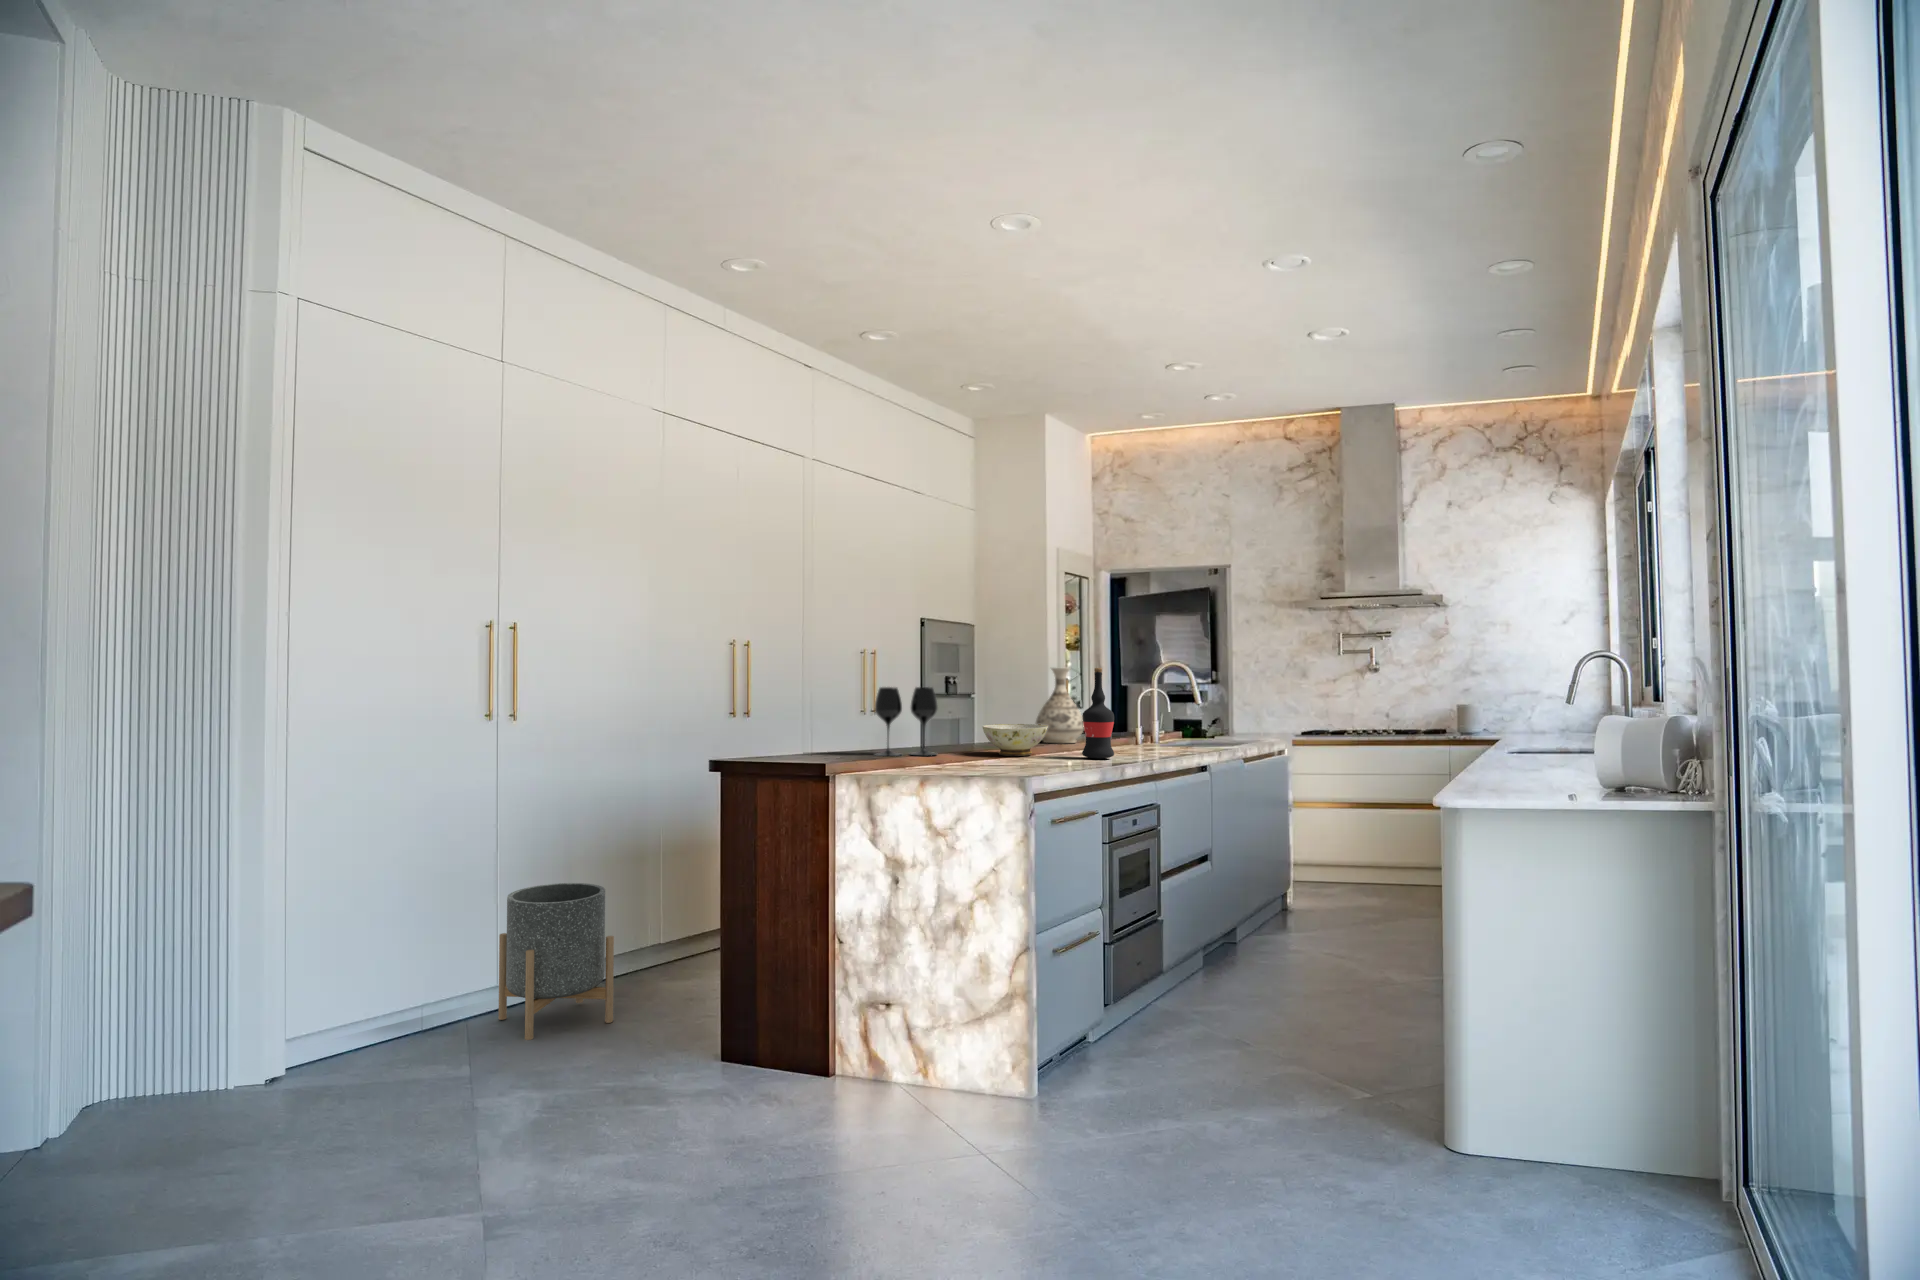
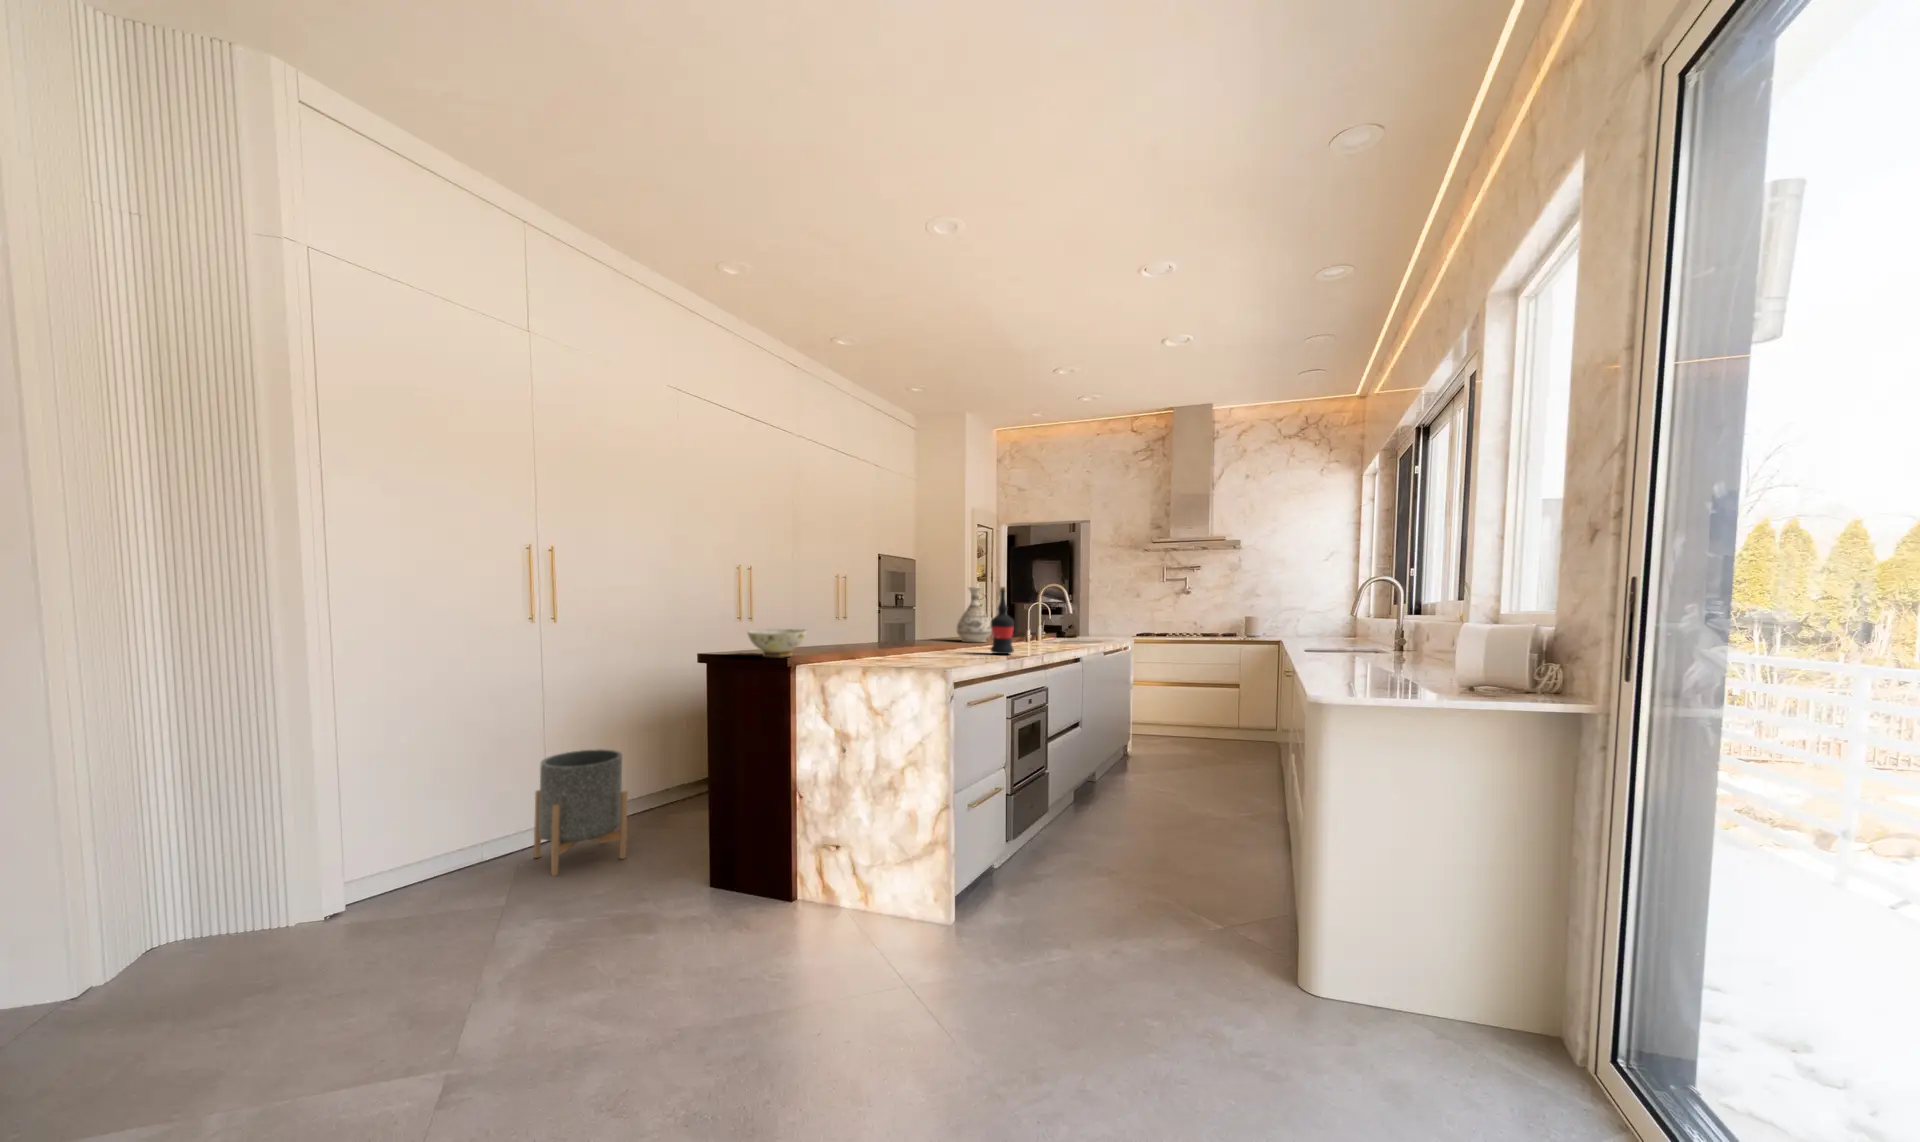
wine glass: present [875,687,938,756] -> none [833,600,882,652]
ceramic bowl: present [982,724,1048,756] -> present [748,629,807,658]

